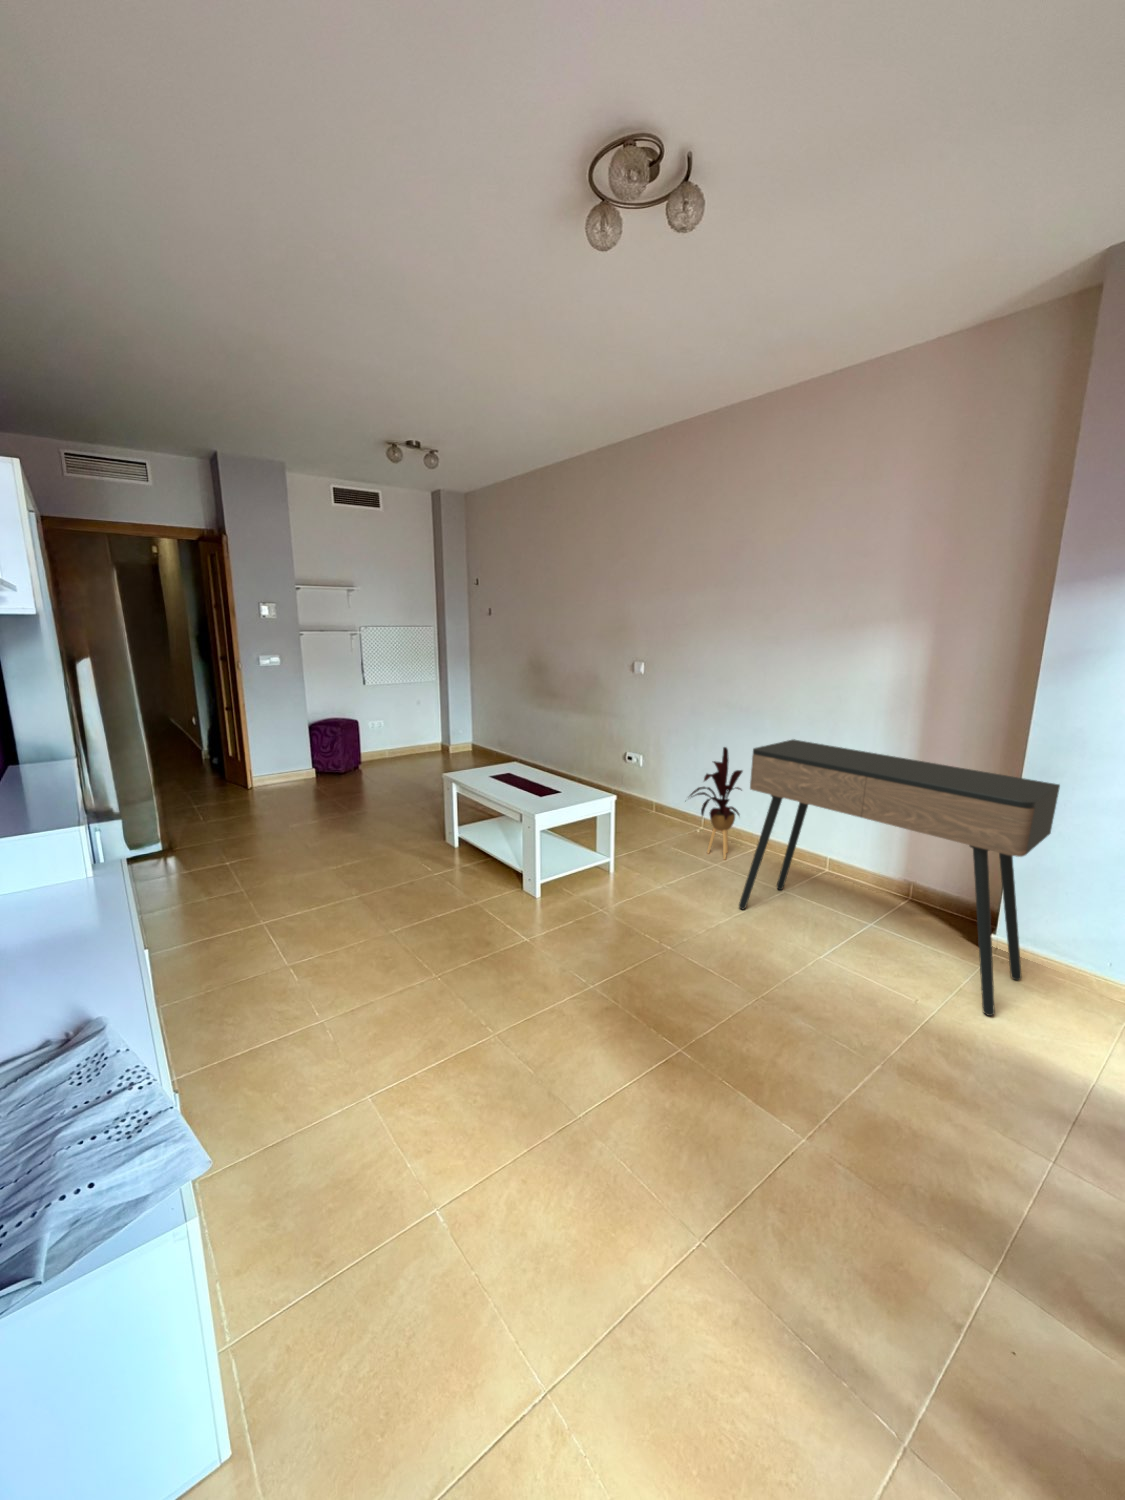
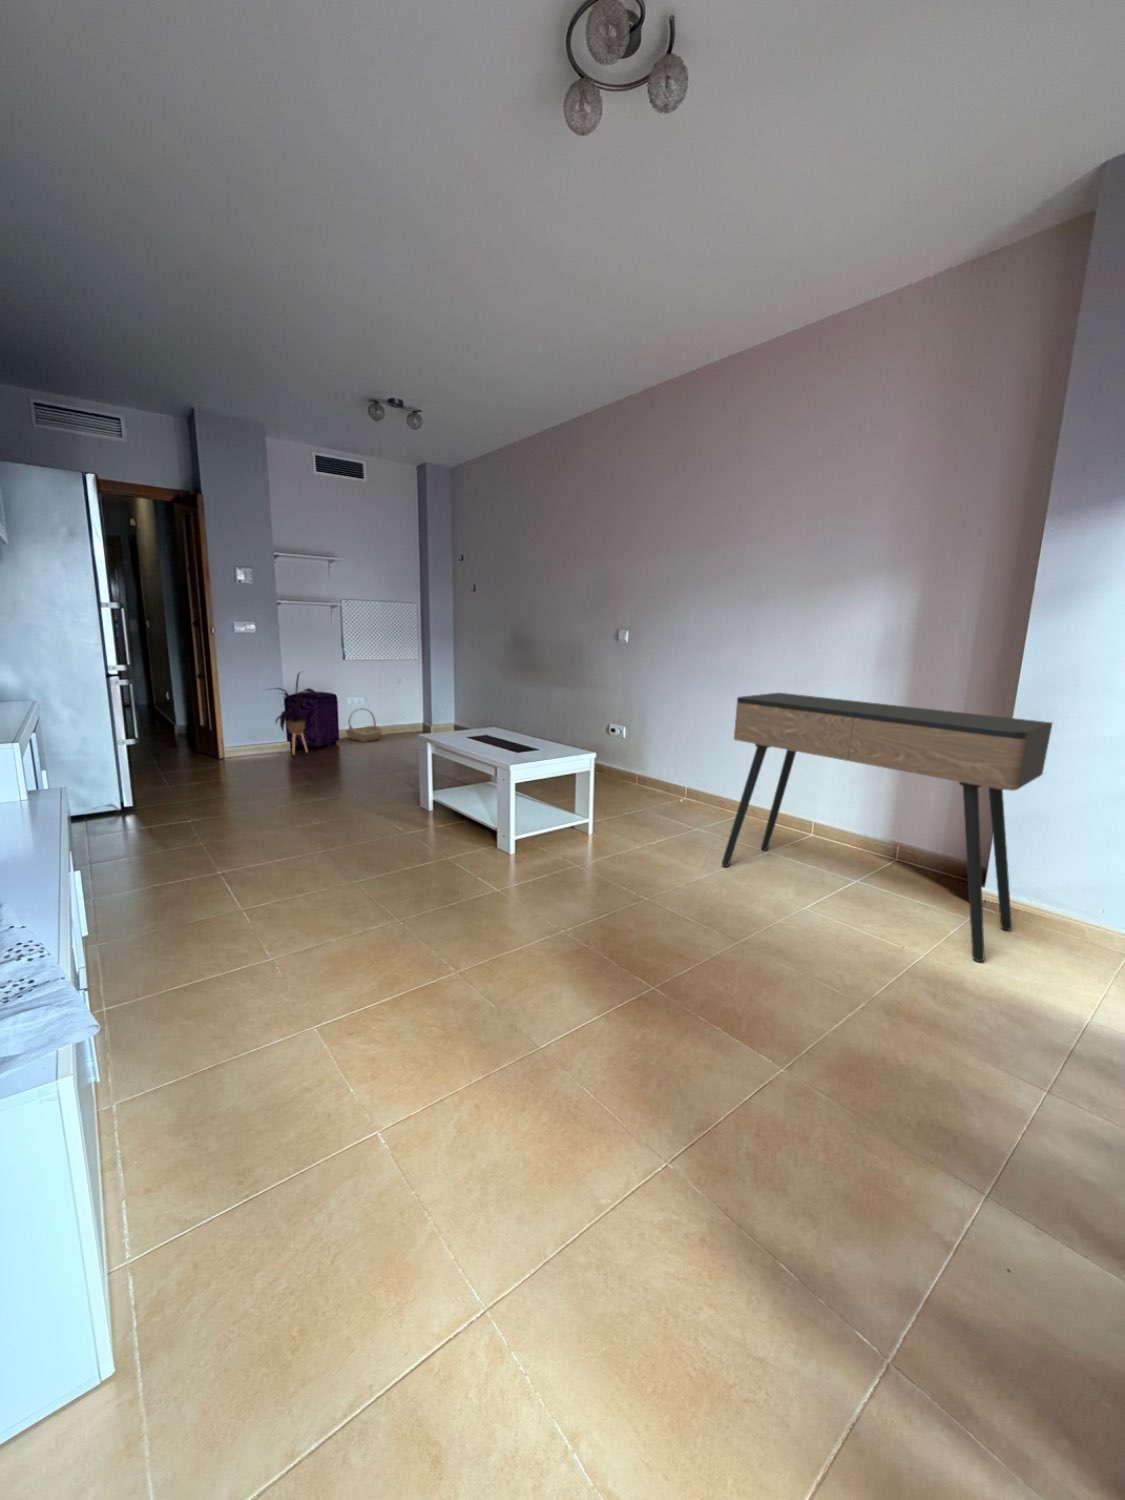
basket: none [367,734,403,767] -> present [346,708,382,742]
house plant: present [690,747,743,859] -> present [276,673,316,754]

